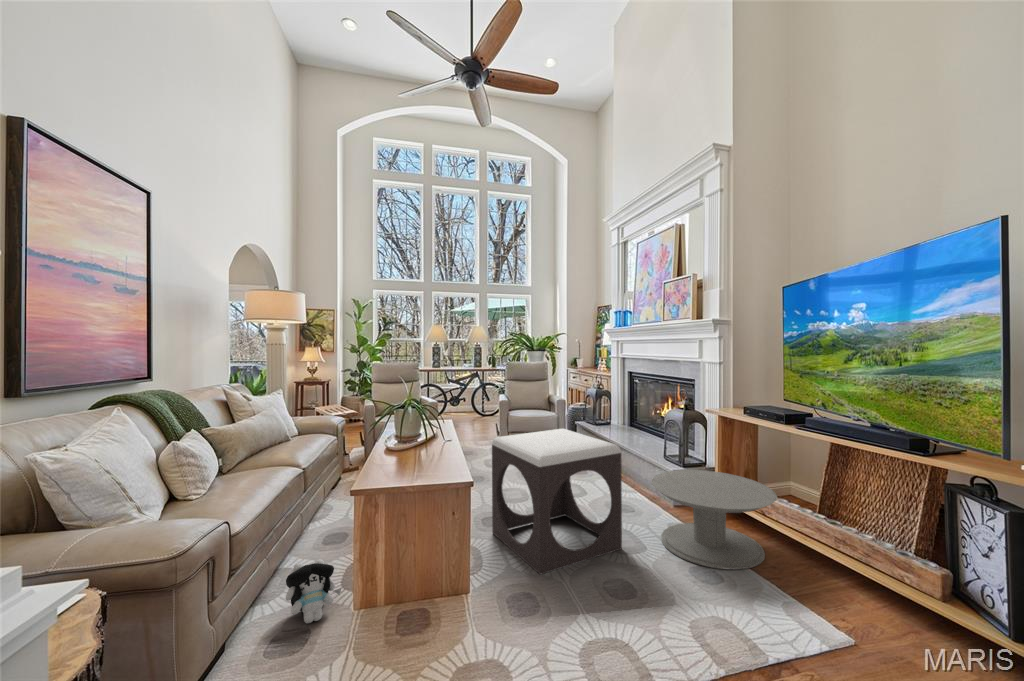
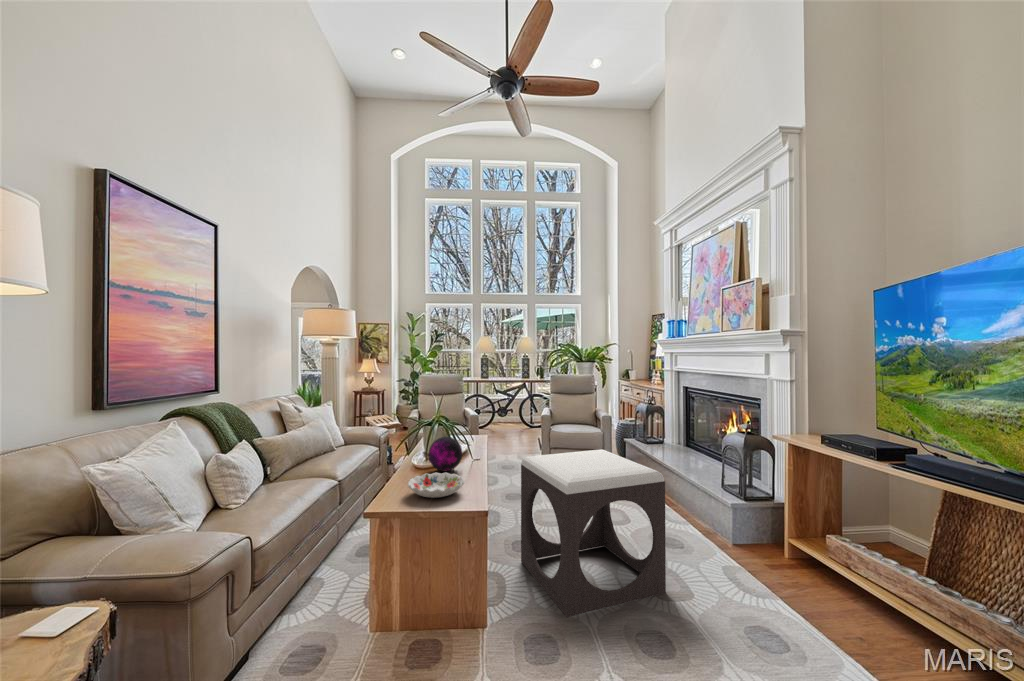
decorative orb: none [403,422,435,454] -> present [428,437,462,471]
decorative bowl: none [390,454,444,477] -> present [408,473,465,498]
side table: present [651,470,777,570] -> none [702,503,861,633]
plush toy: present [286,559,341,623] -> none [290,581,349,652]

